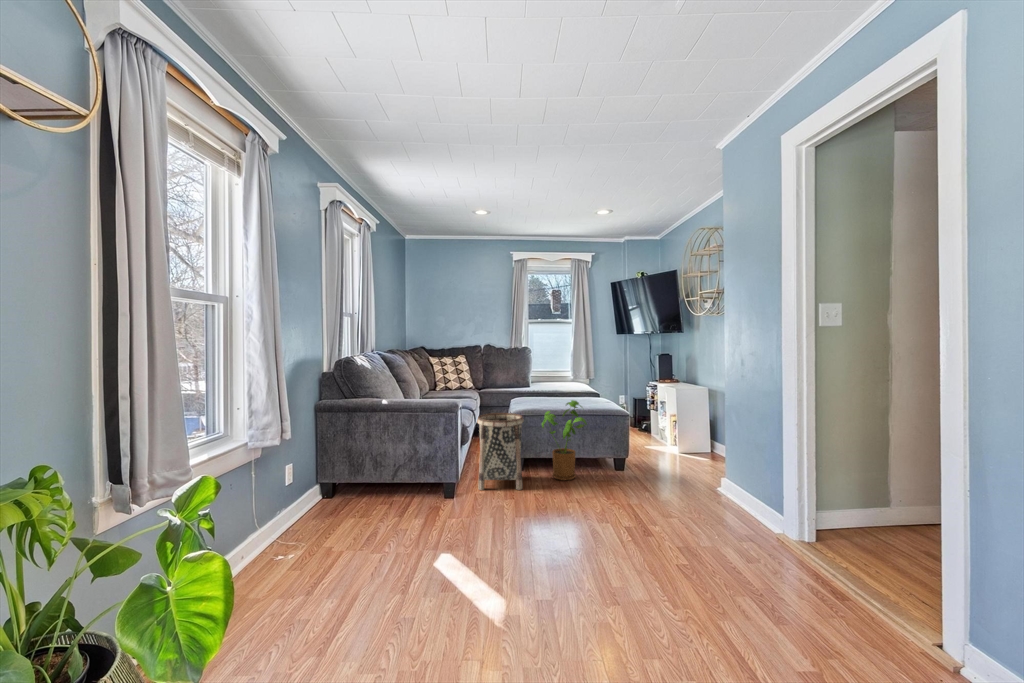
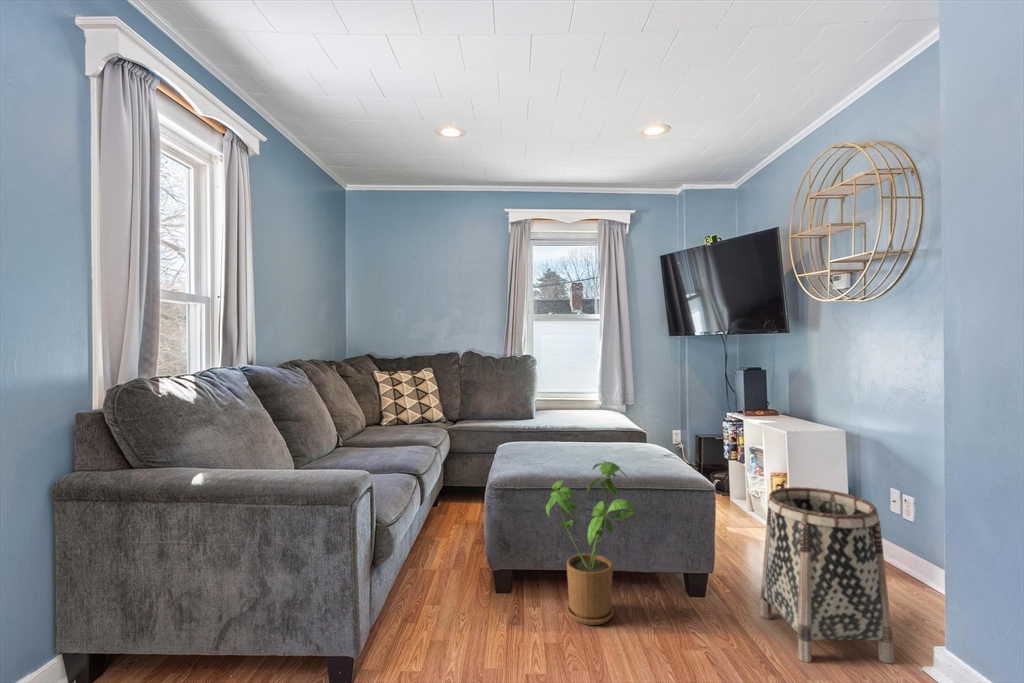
basket: present [477,413,524,490] -> present [760,487,894,663]

